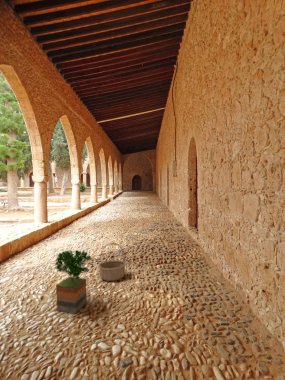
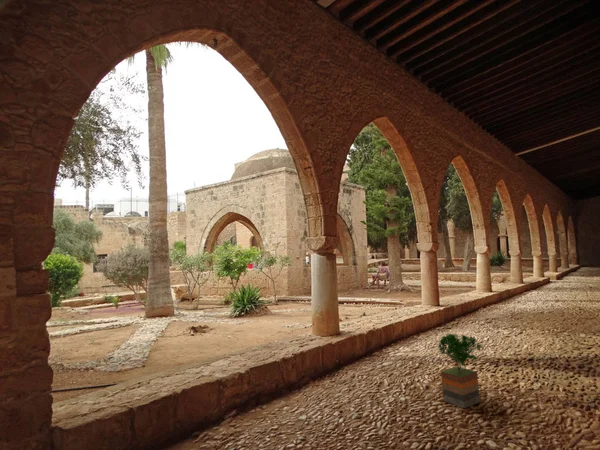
basket: present [99,243,126,281] -> none [501,335,544,389]

